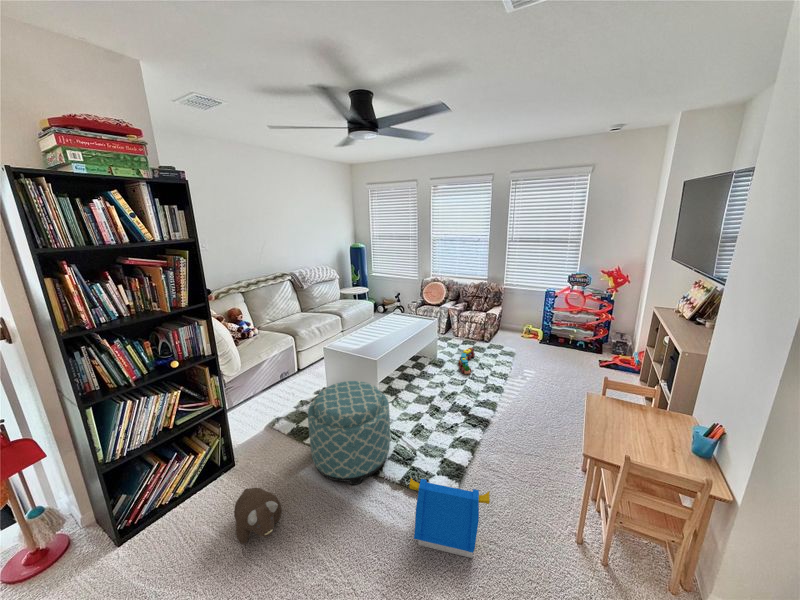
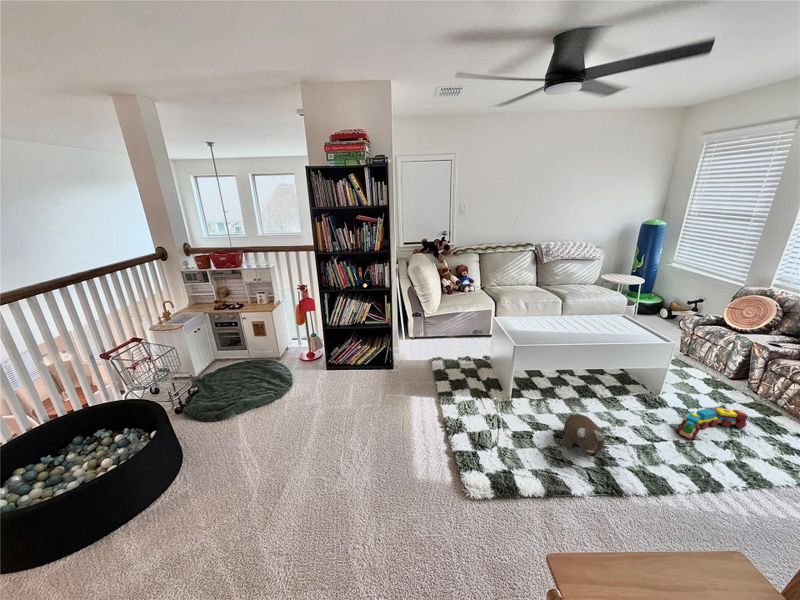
ottoman: present [308,381,390,485] -> none [414,344,489,432]
toy house: present [409,478,490,558] -> none [401,439,475,542]
plush toy: present [234,488,281,544] -> present [563,413,604,455]

